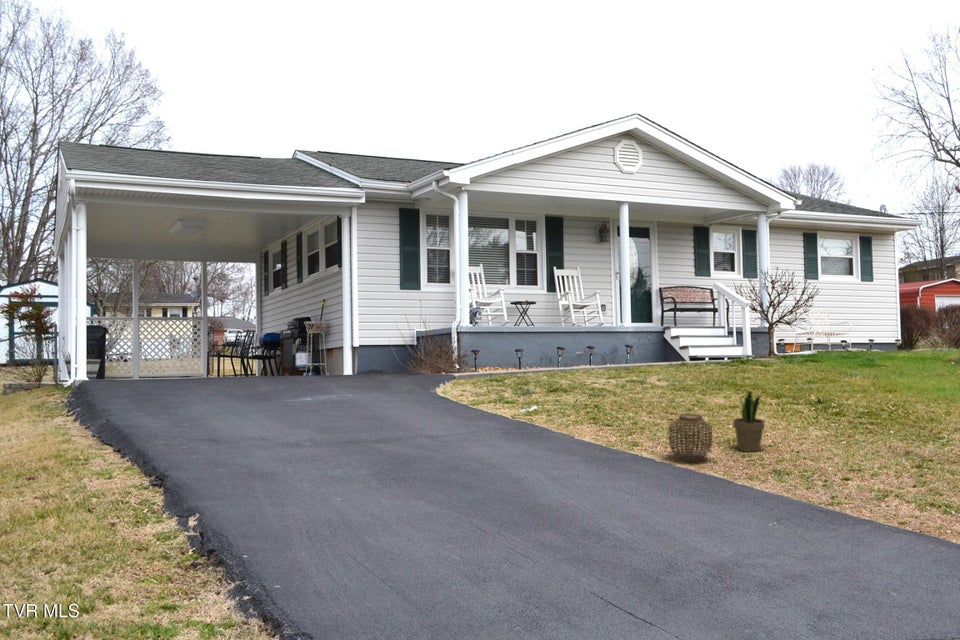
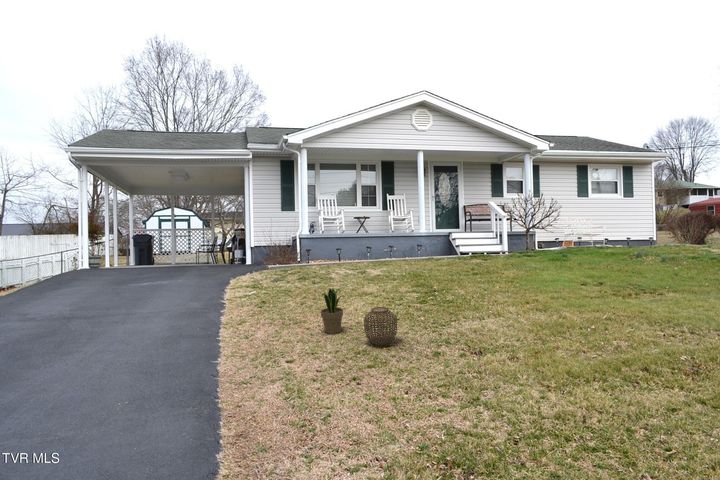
woven basket: present [669,414,712,462] -> present [364,307,397,345]

